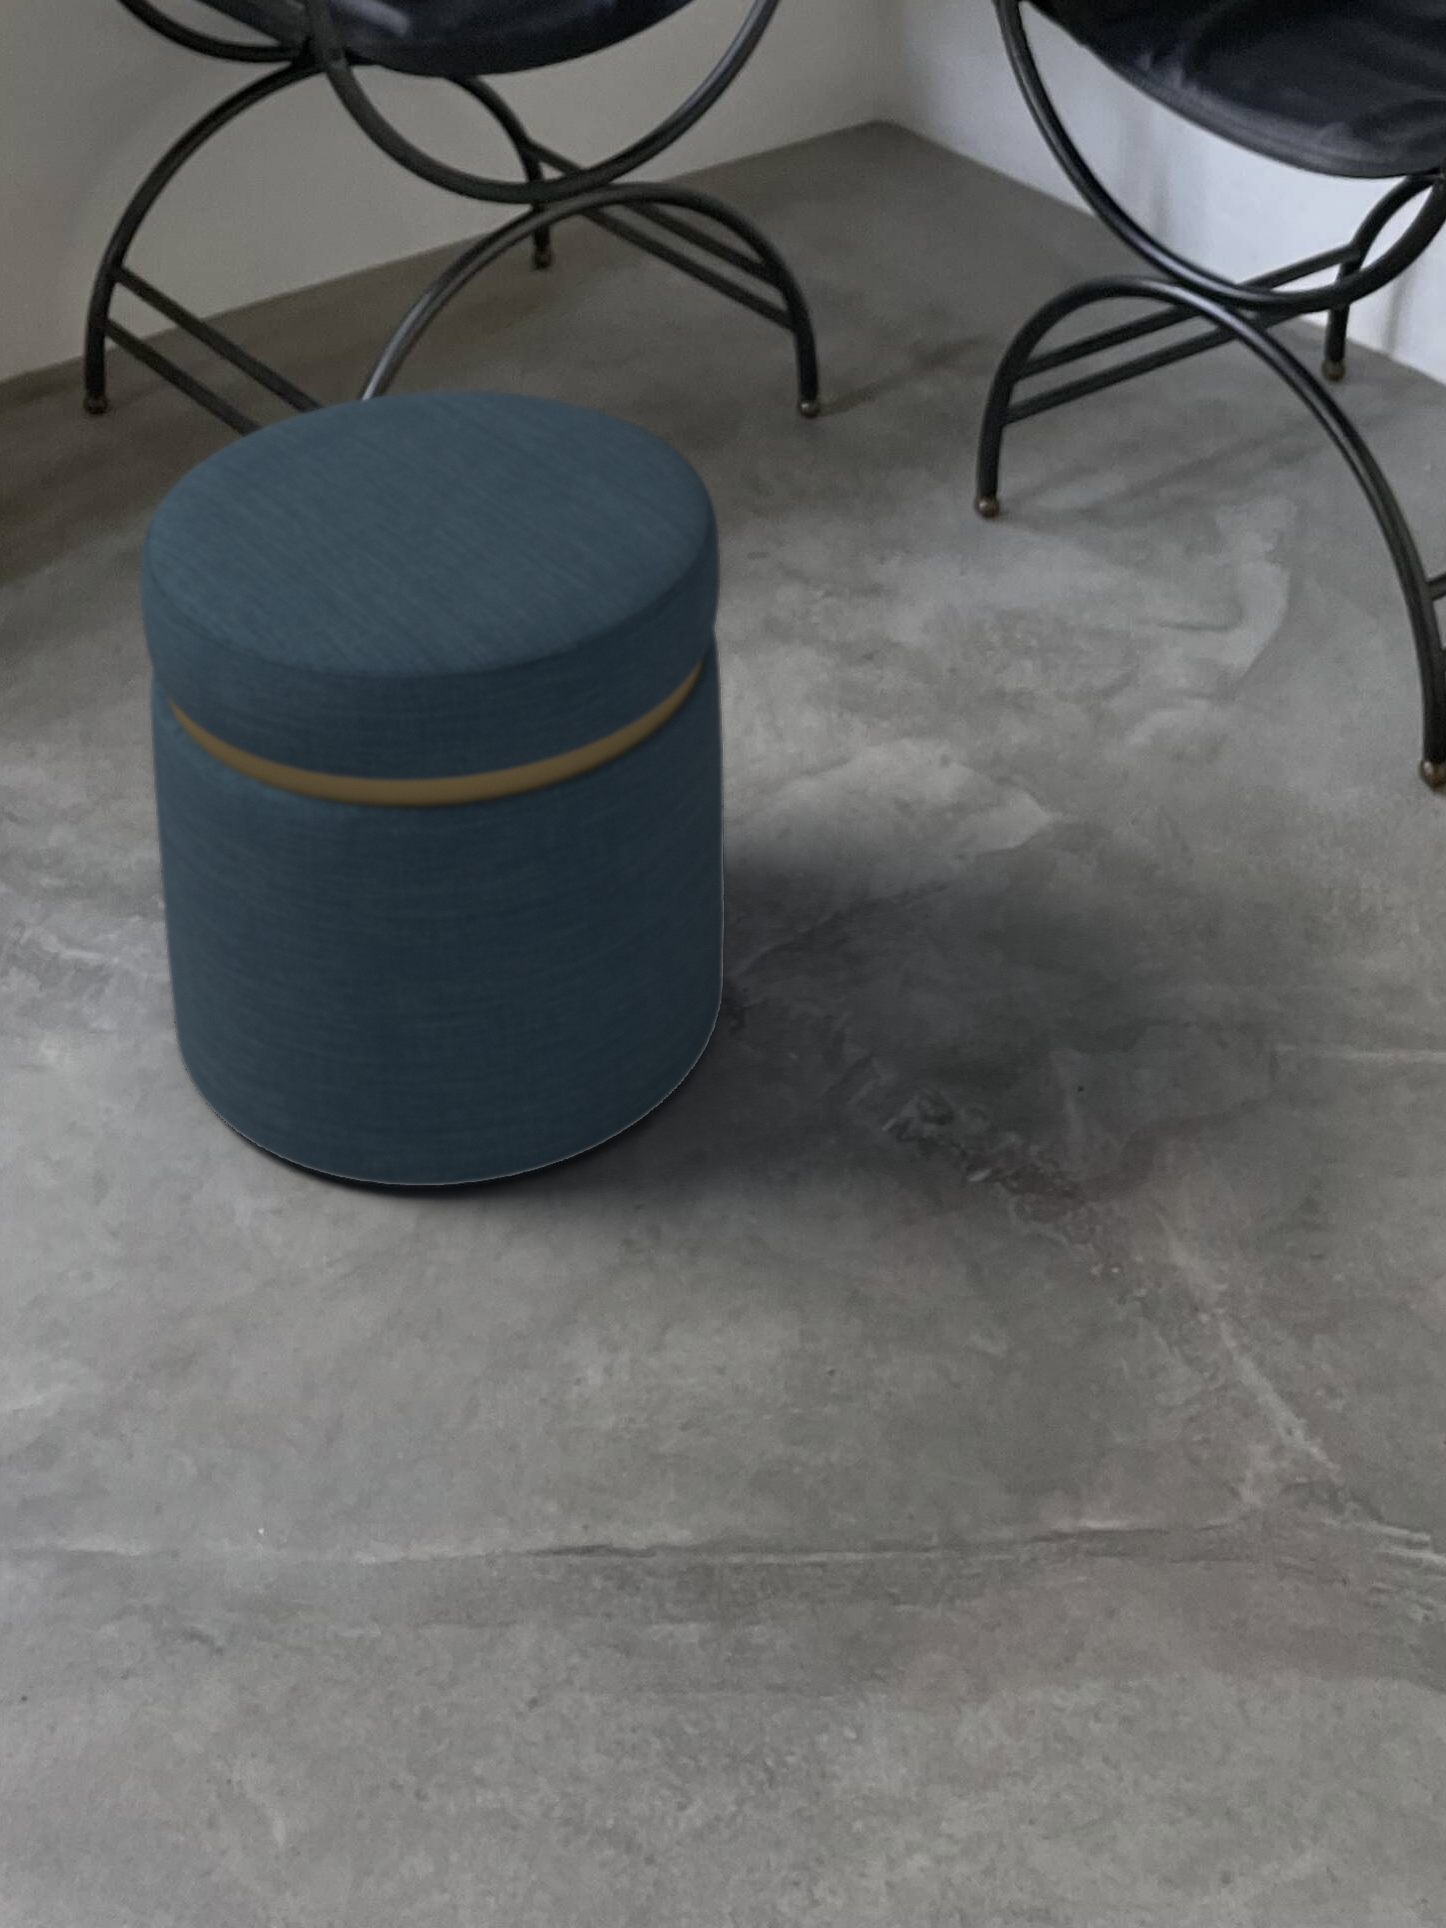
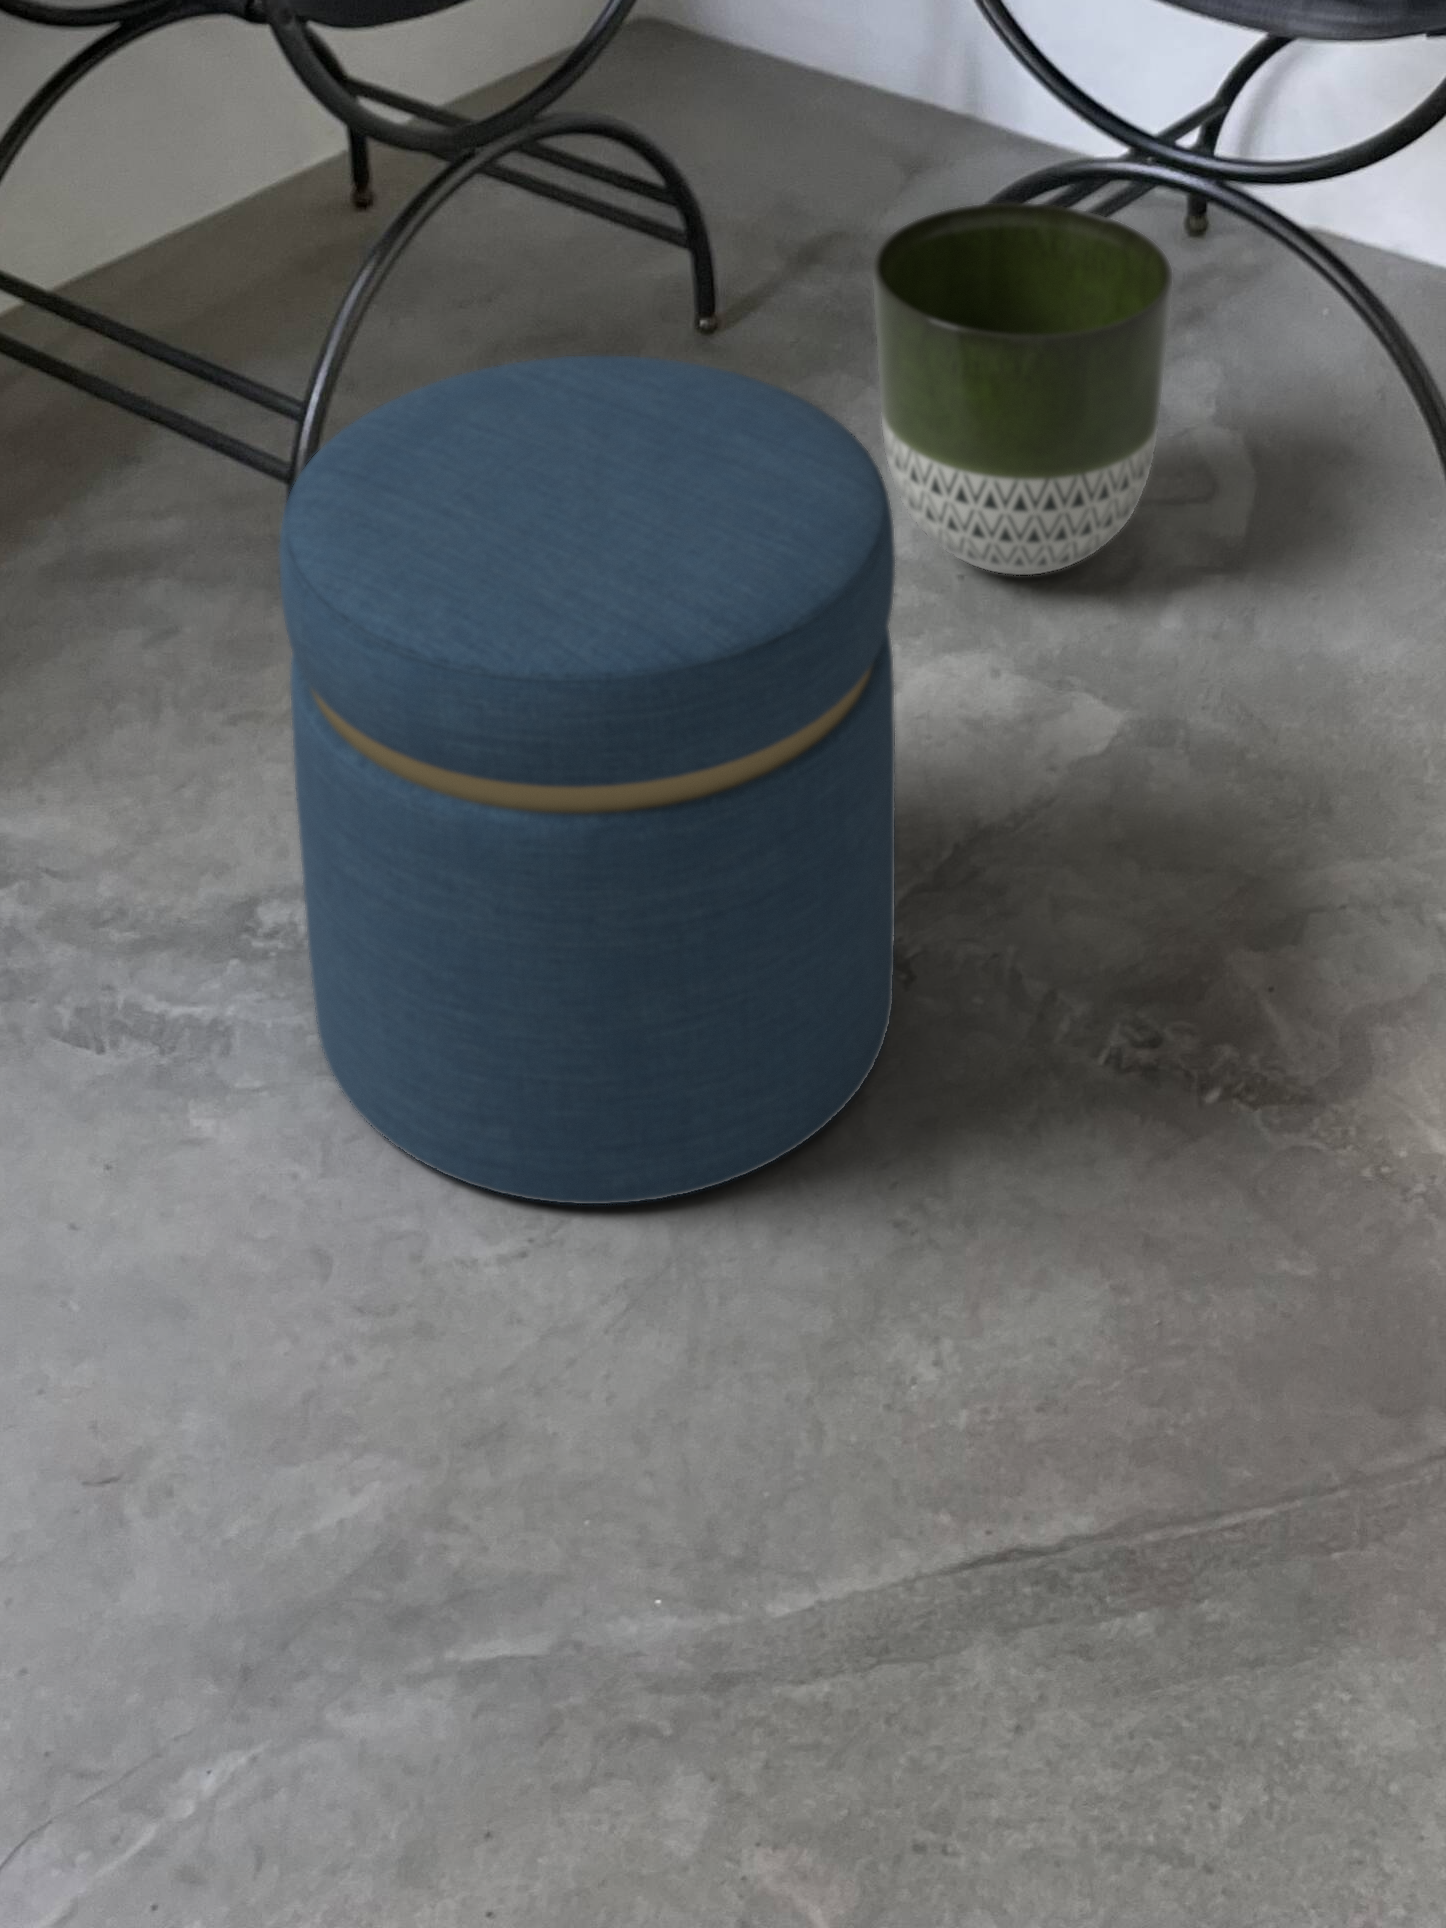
planter: none [878,306,1167,670] -> present [873,203,1172,575]

